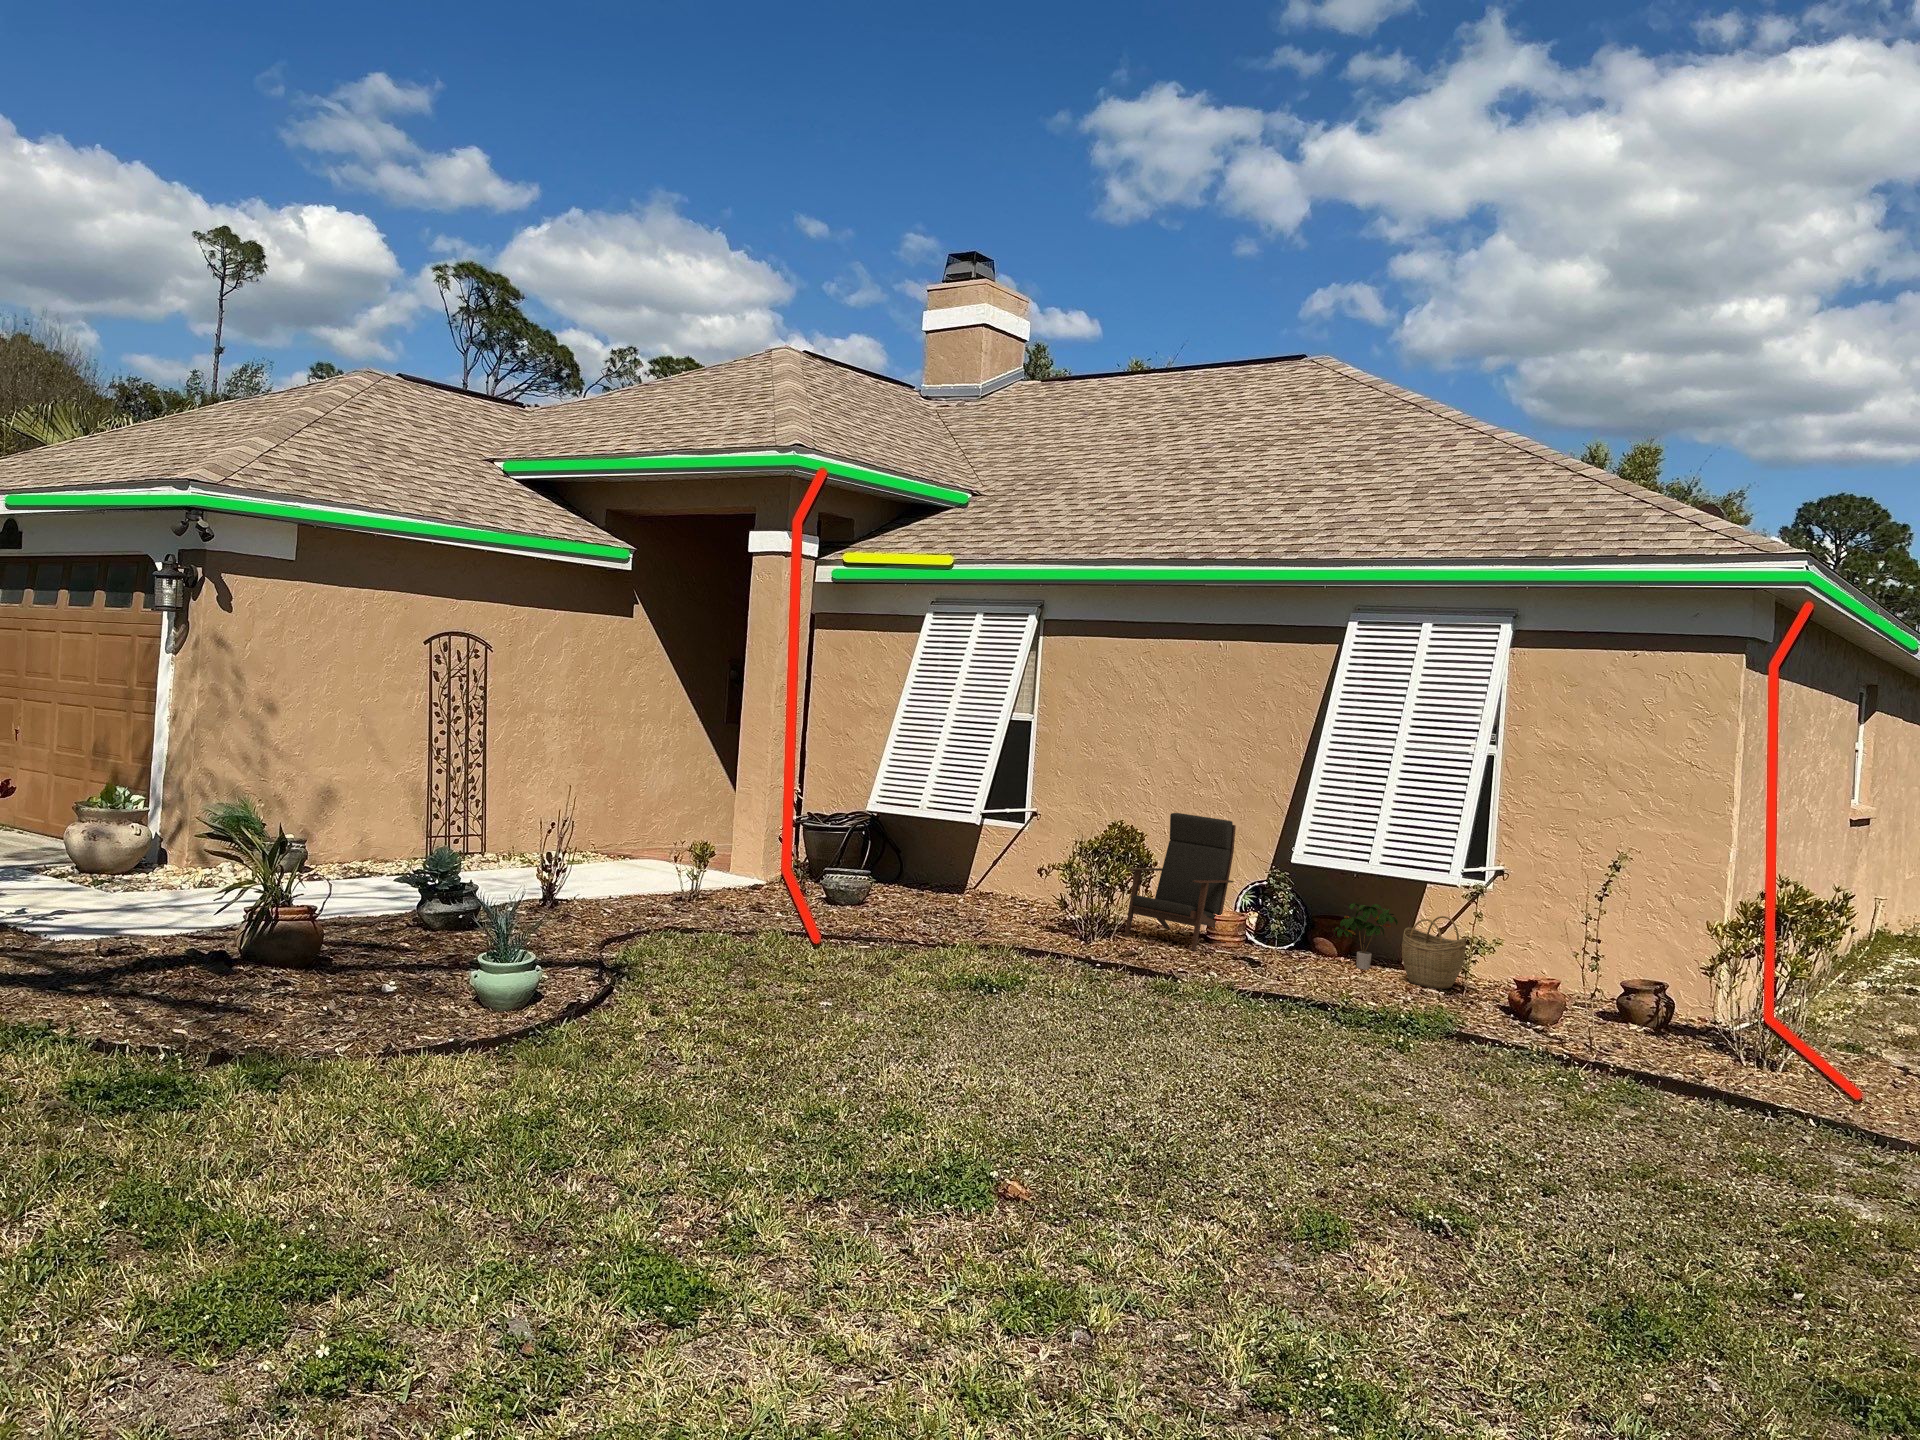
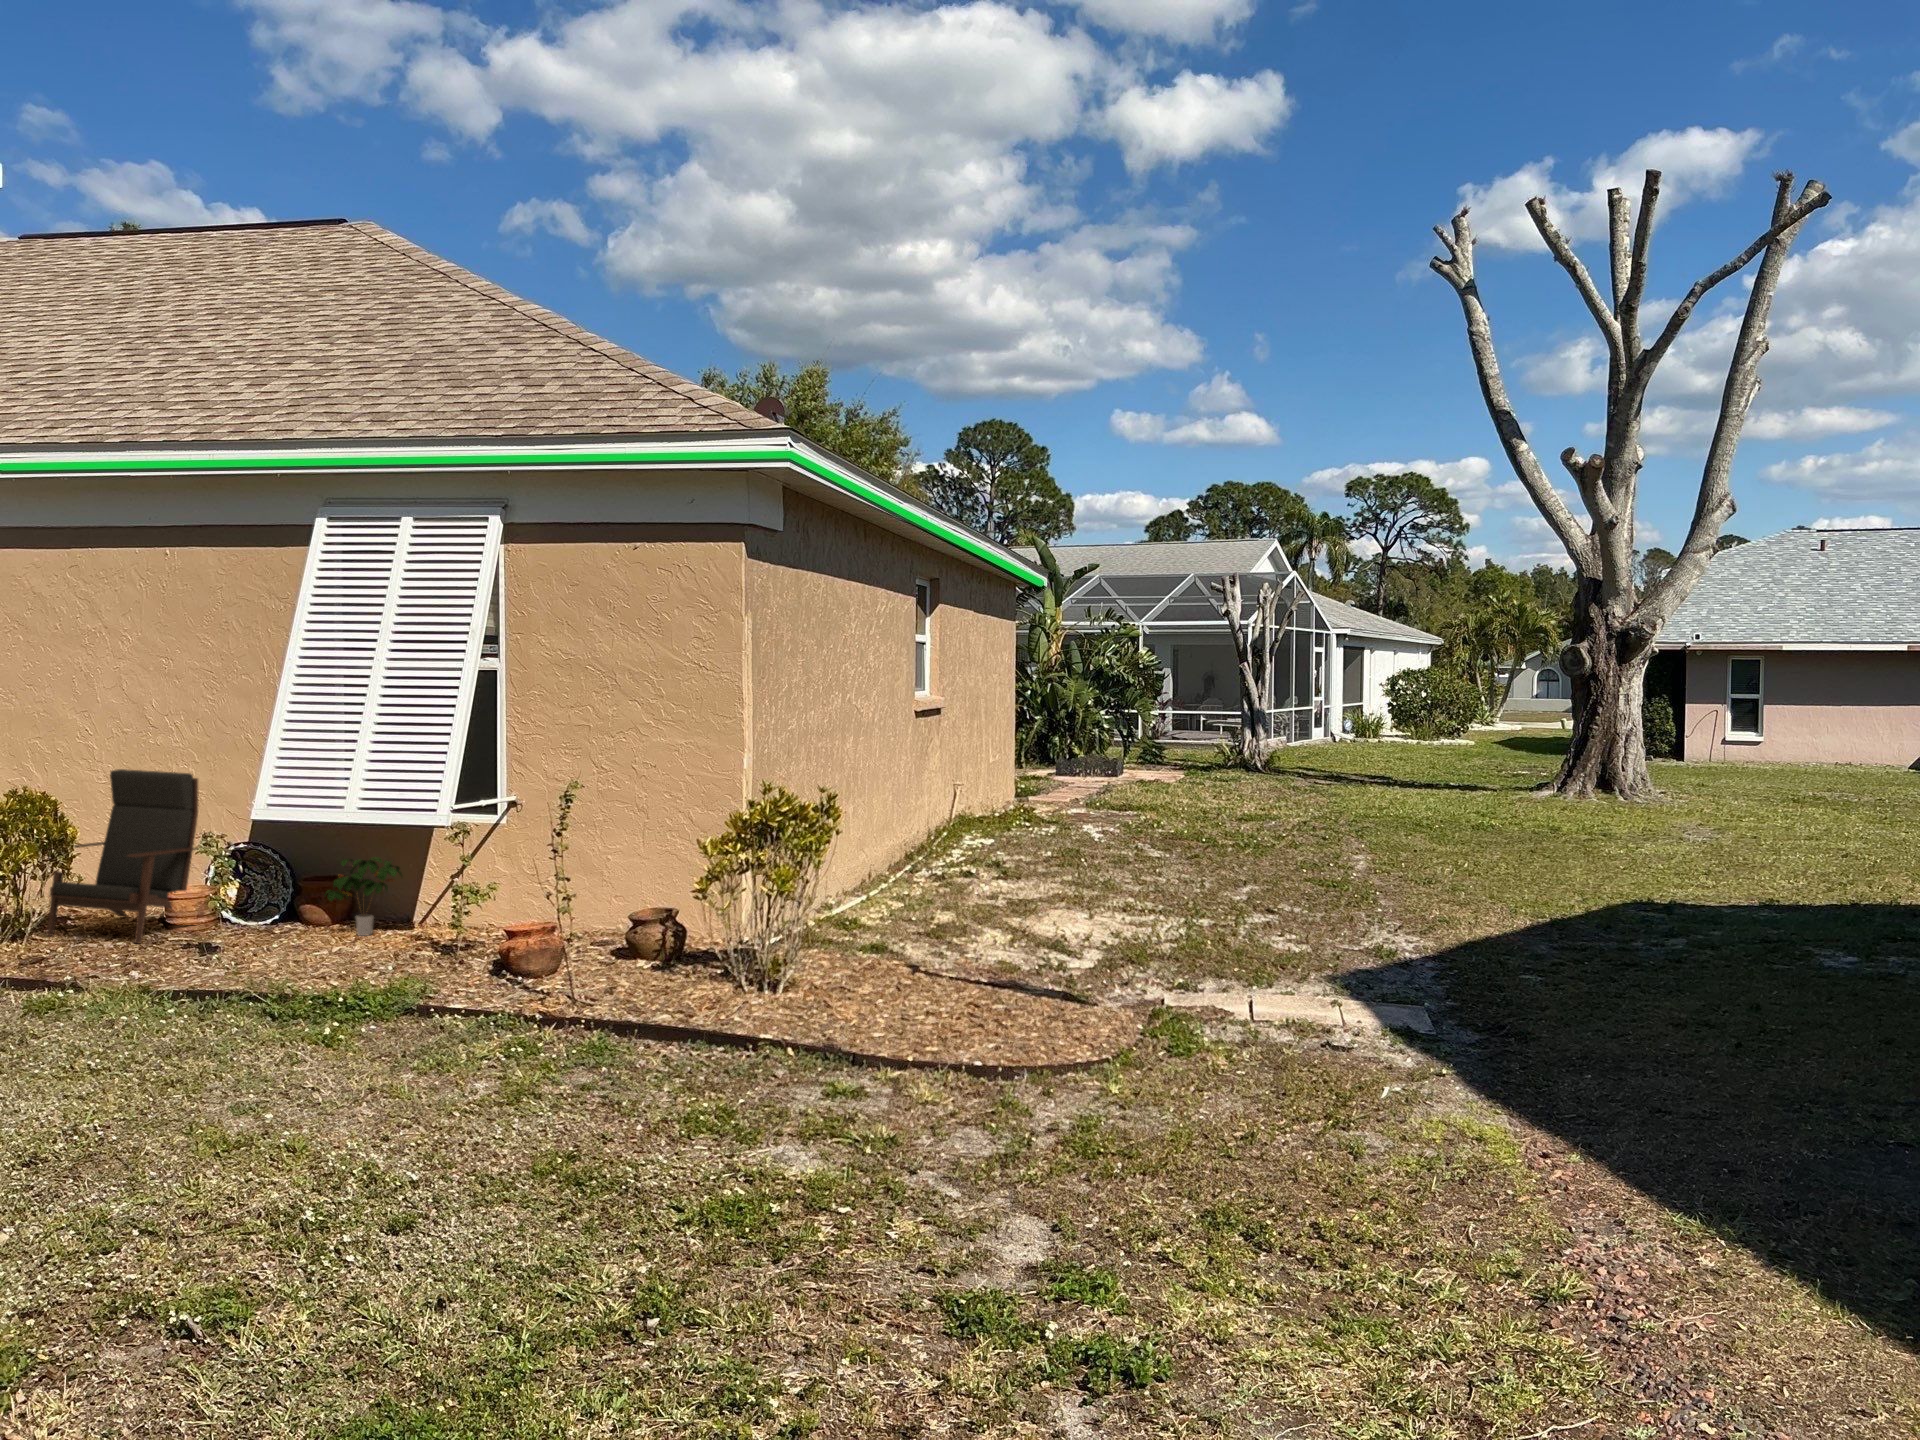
woven basket: present [1402,916,1466,989] -> none [401,862,476,948]

